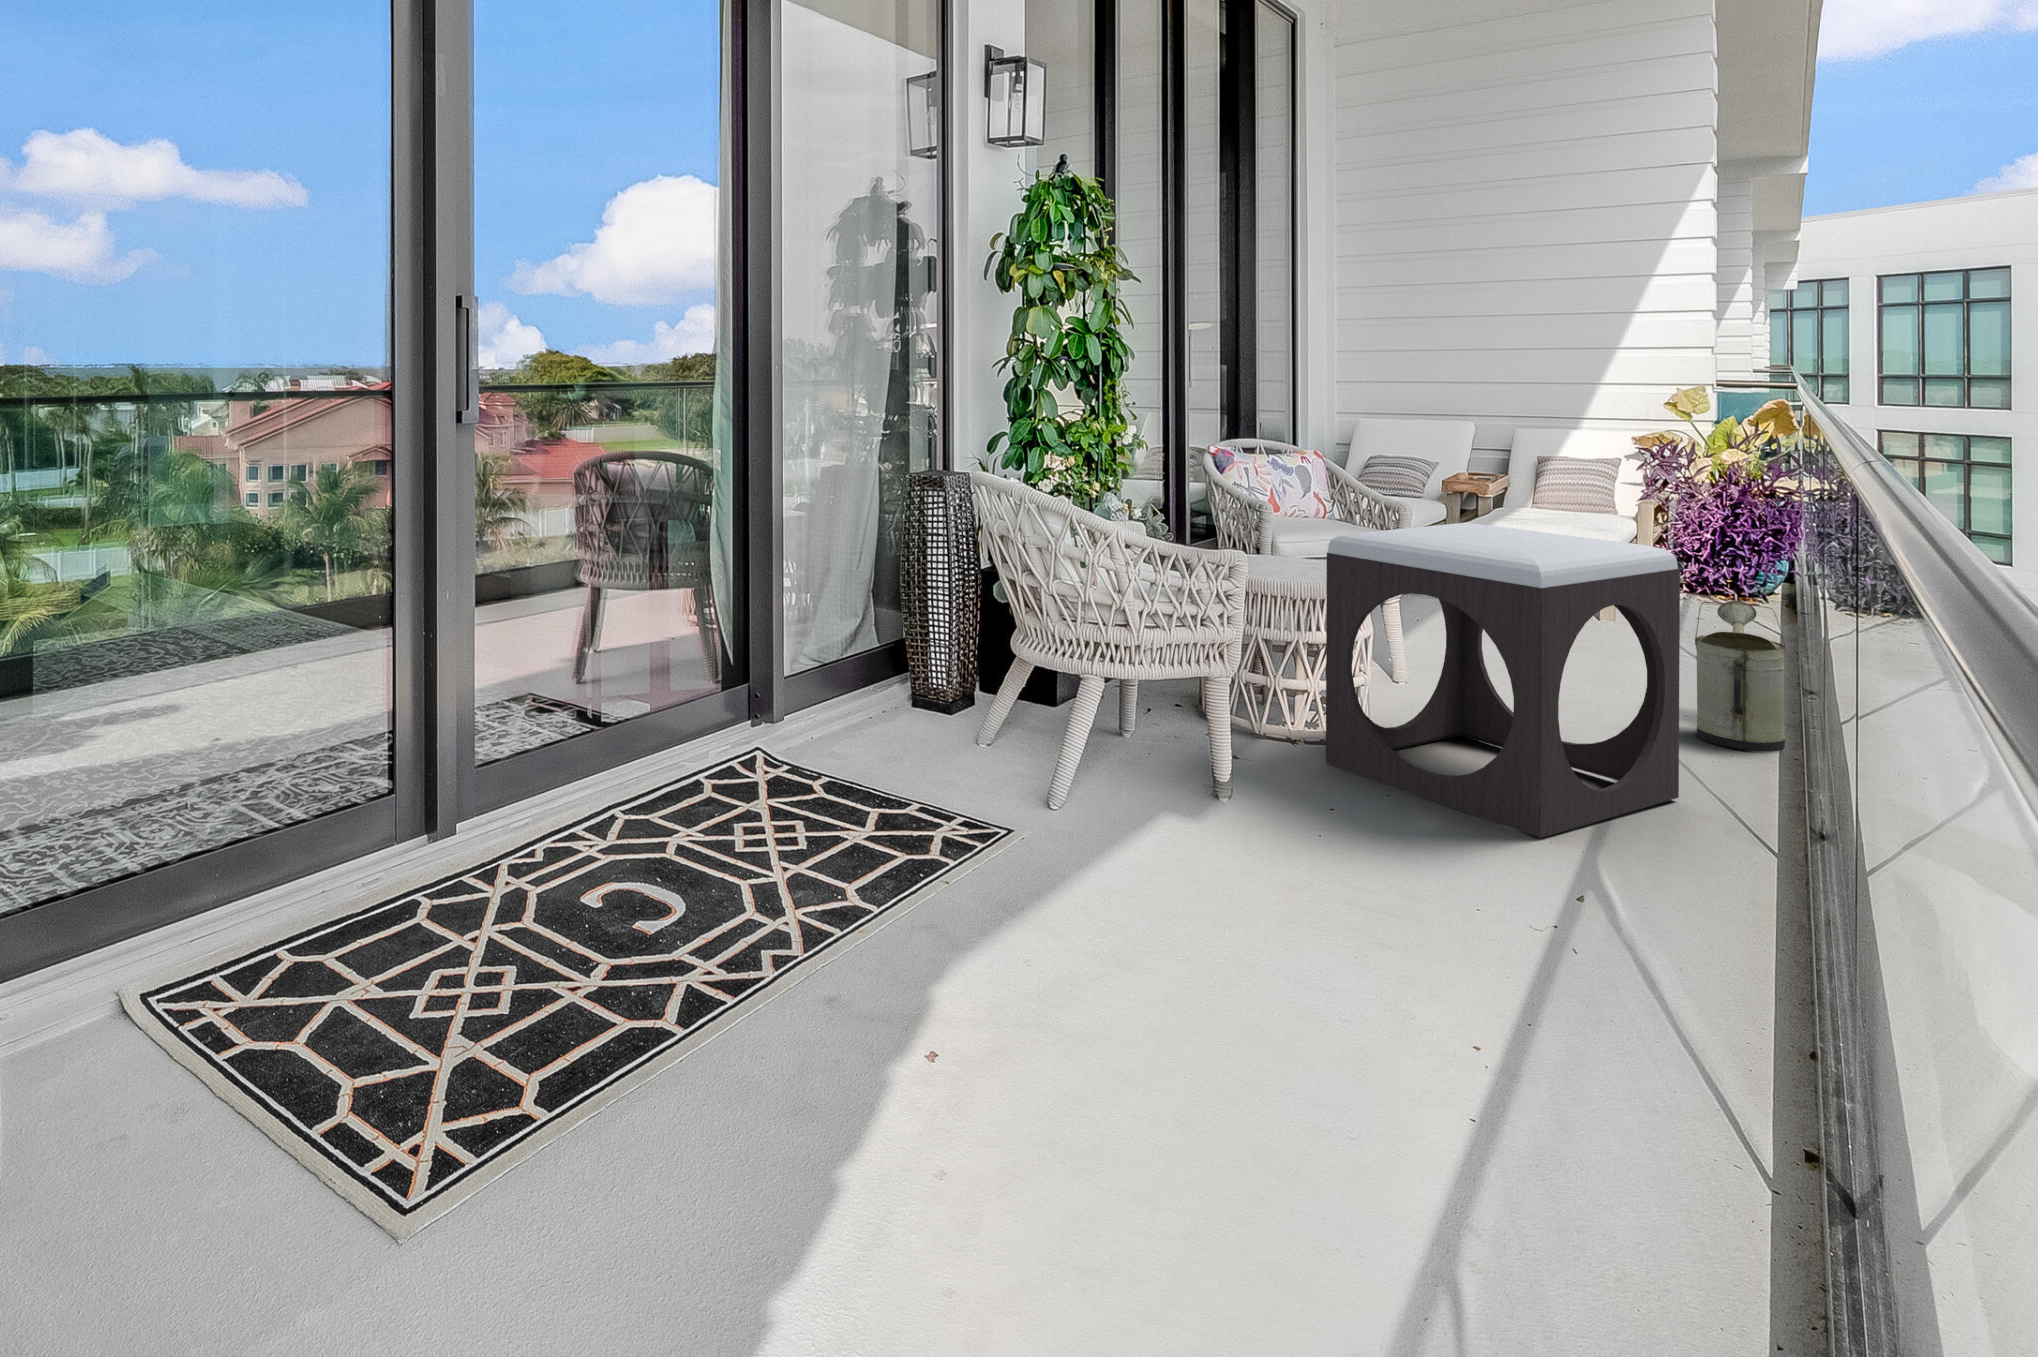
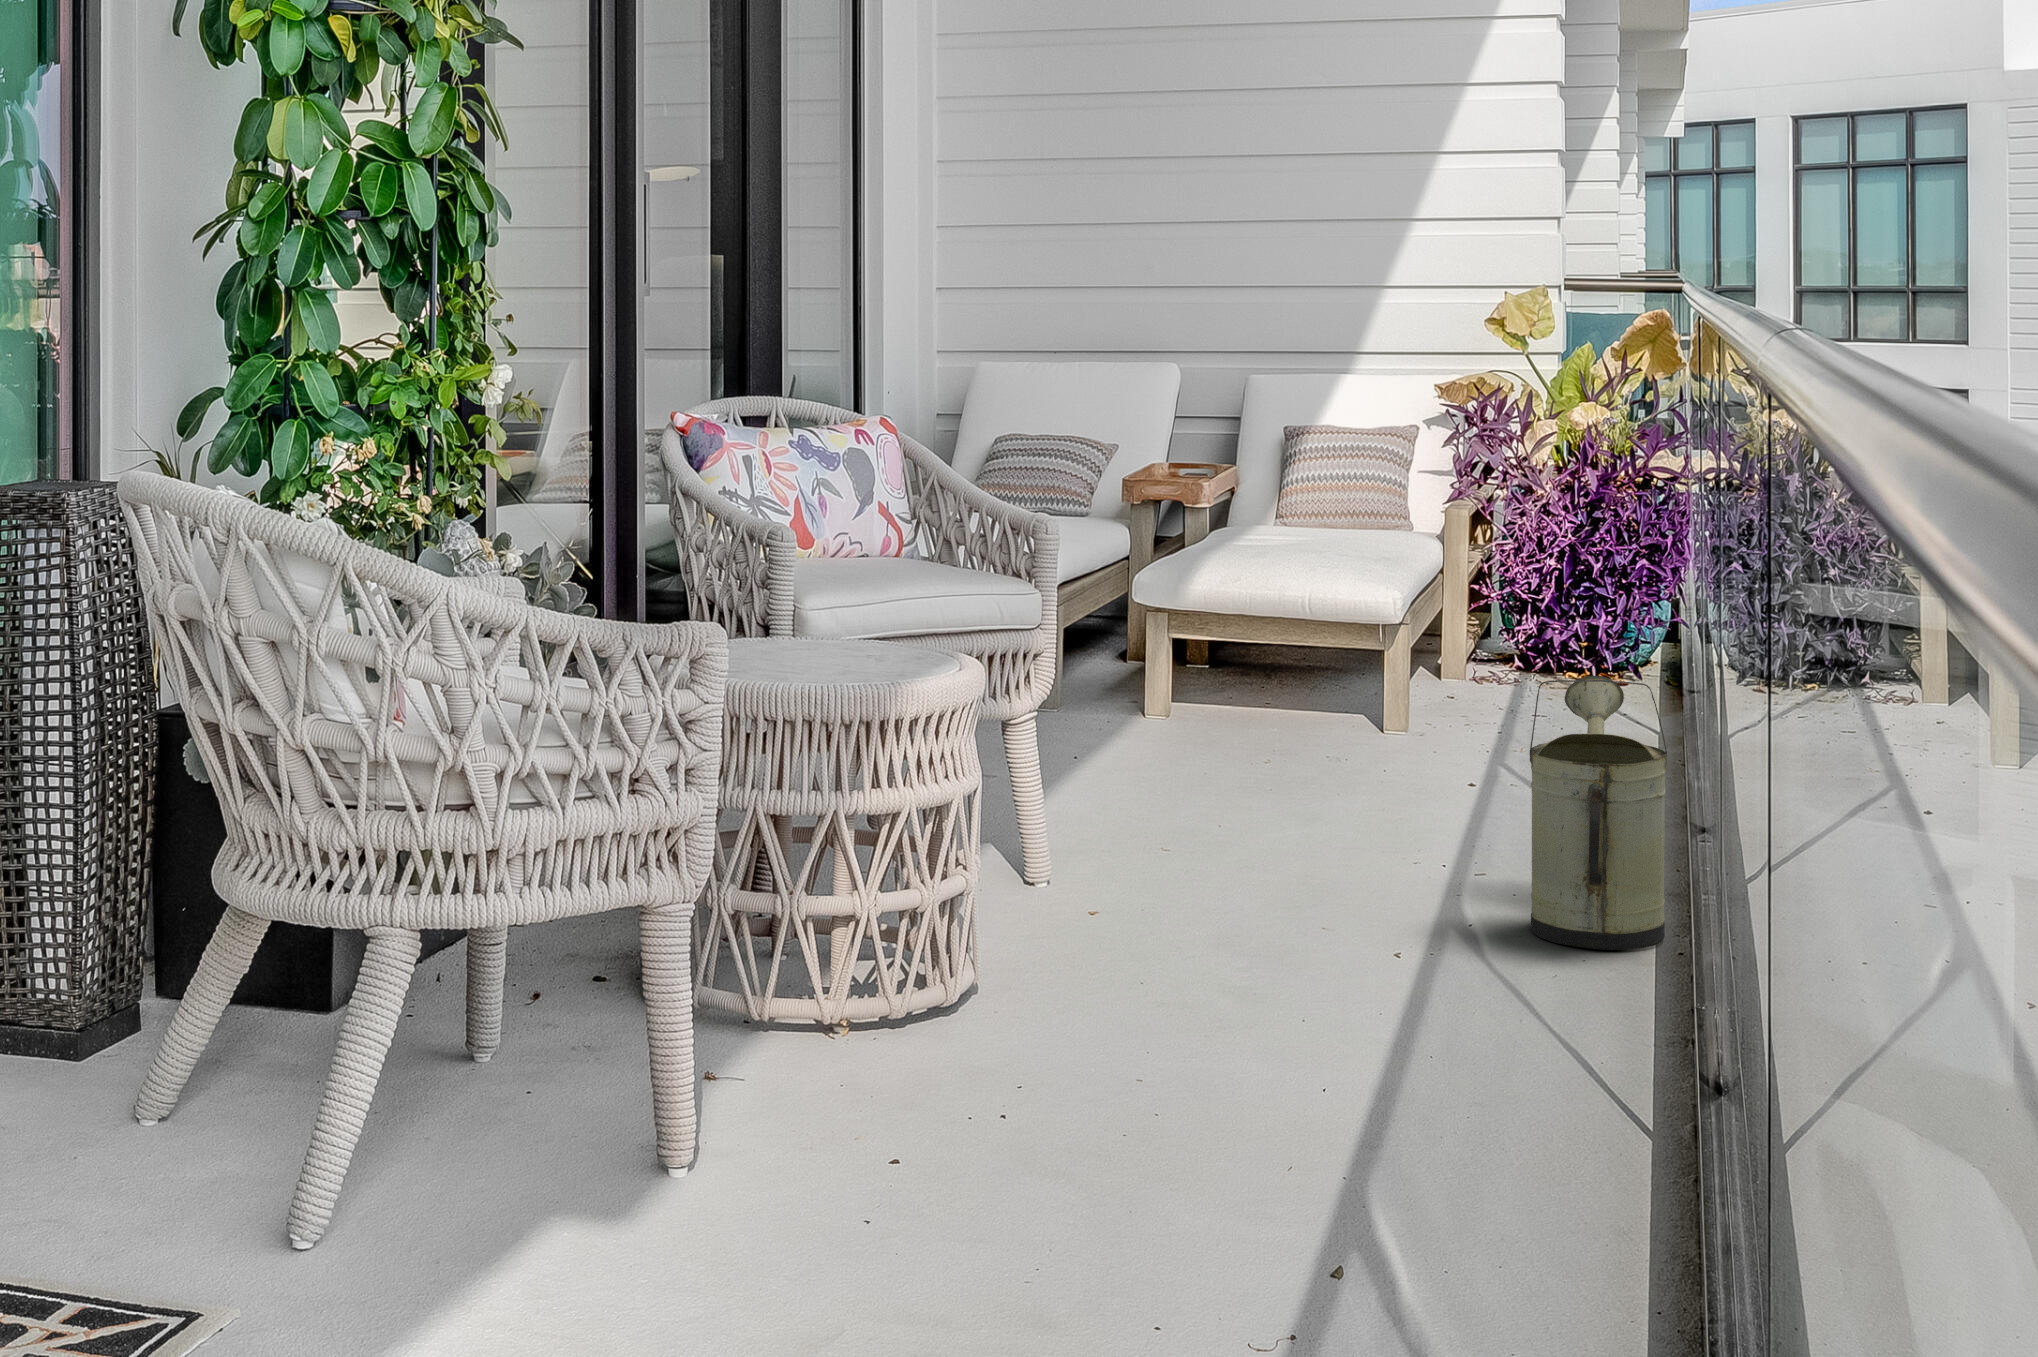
footstool: present [1326,523,1680,838] -> none [887,550,1507,1165]

